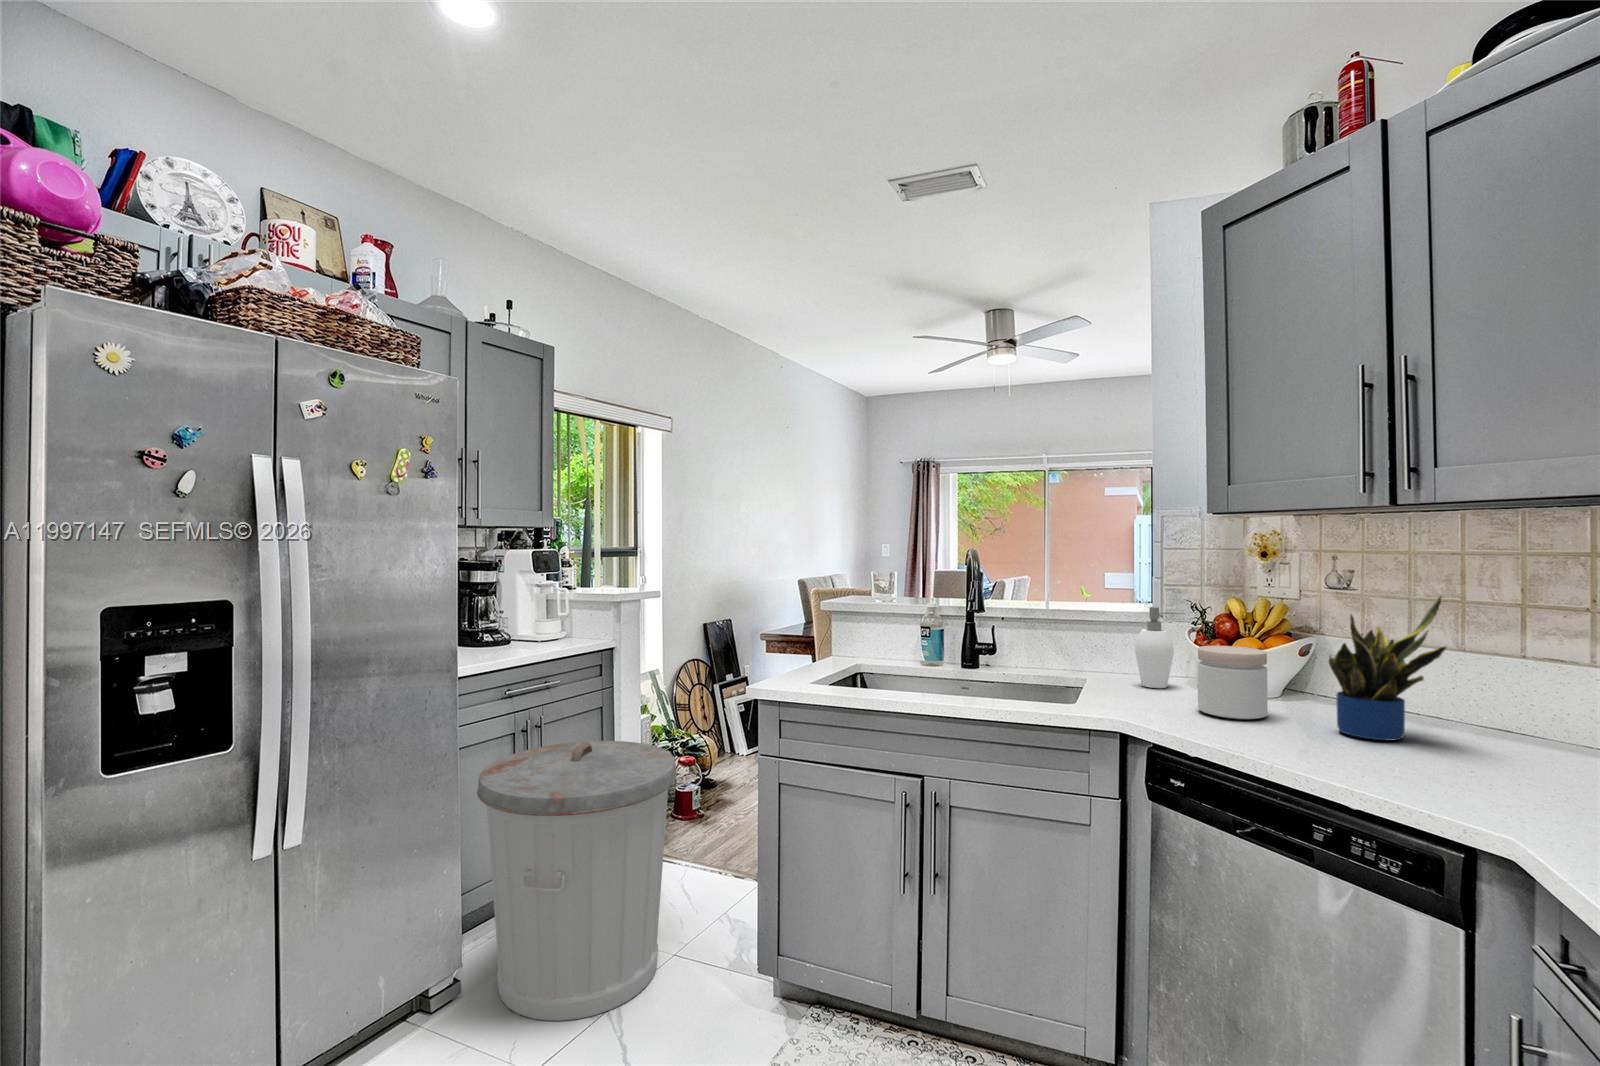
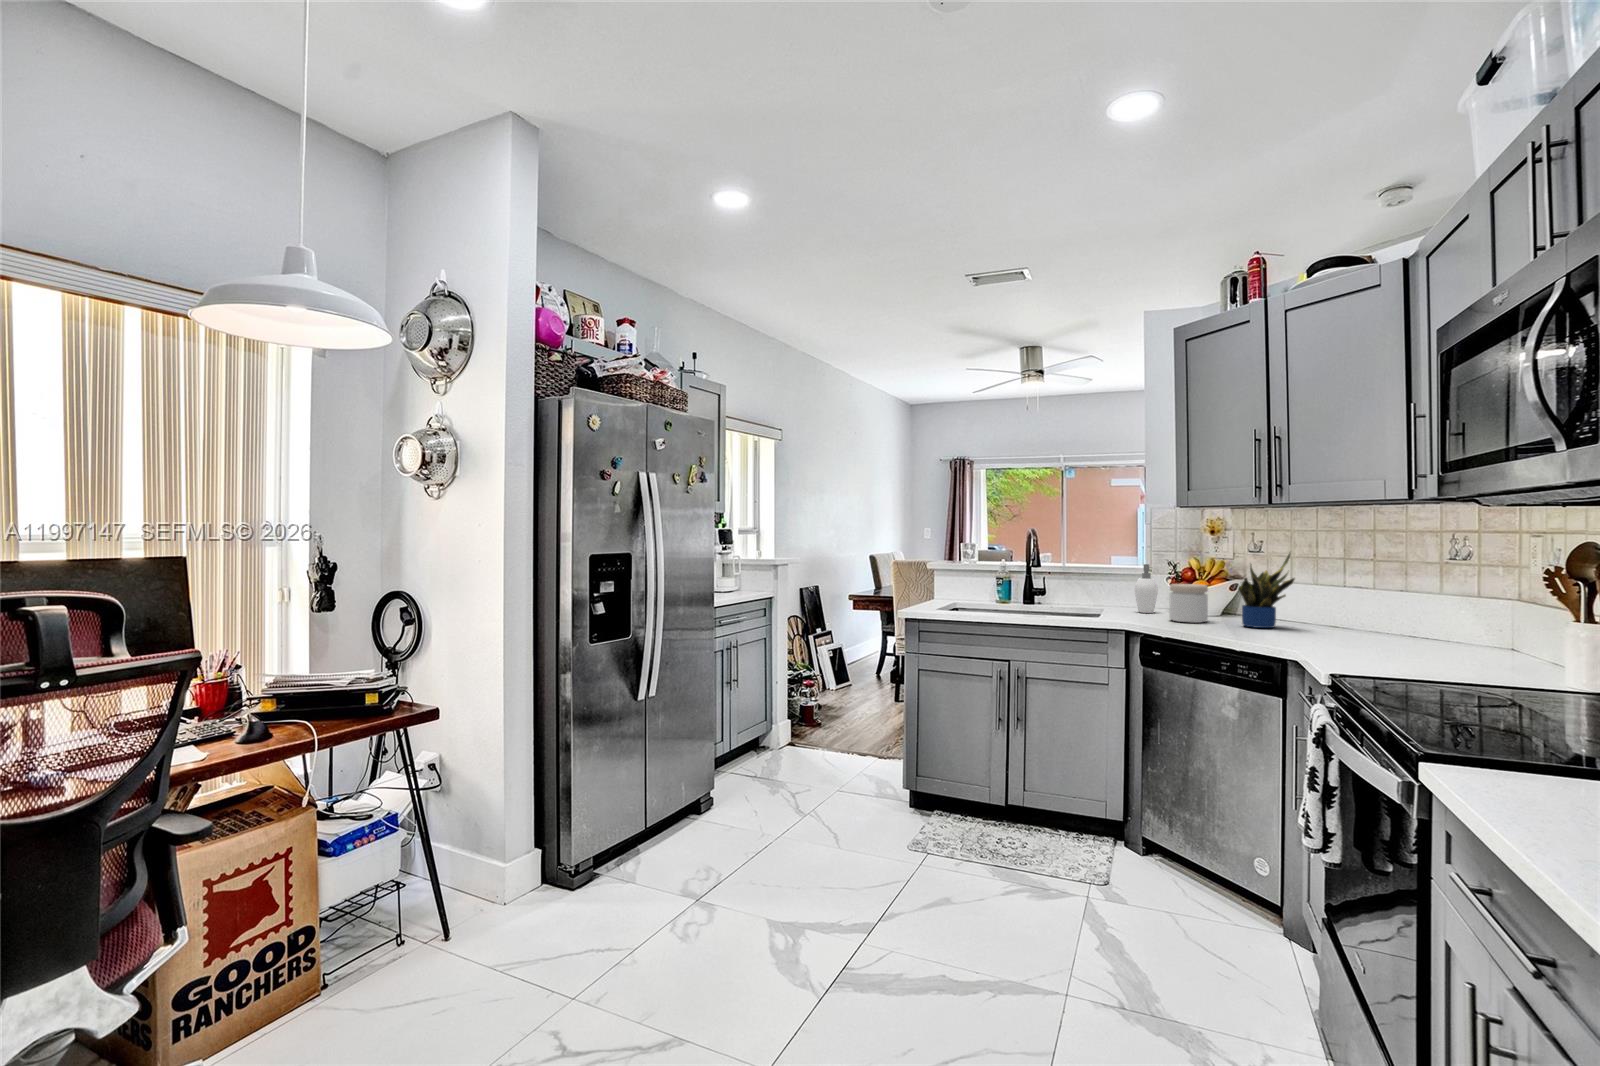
trash can: present [477,741,677,1021] -> none [724,650,843,811]

